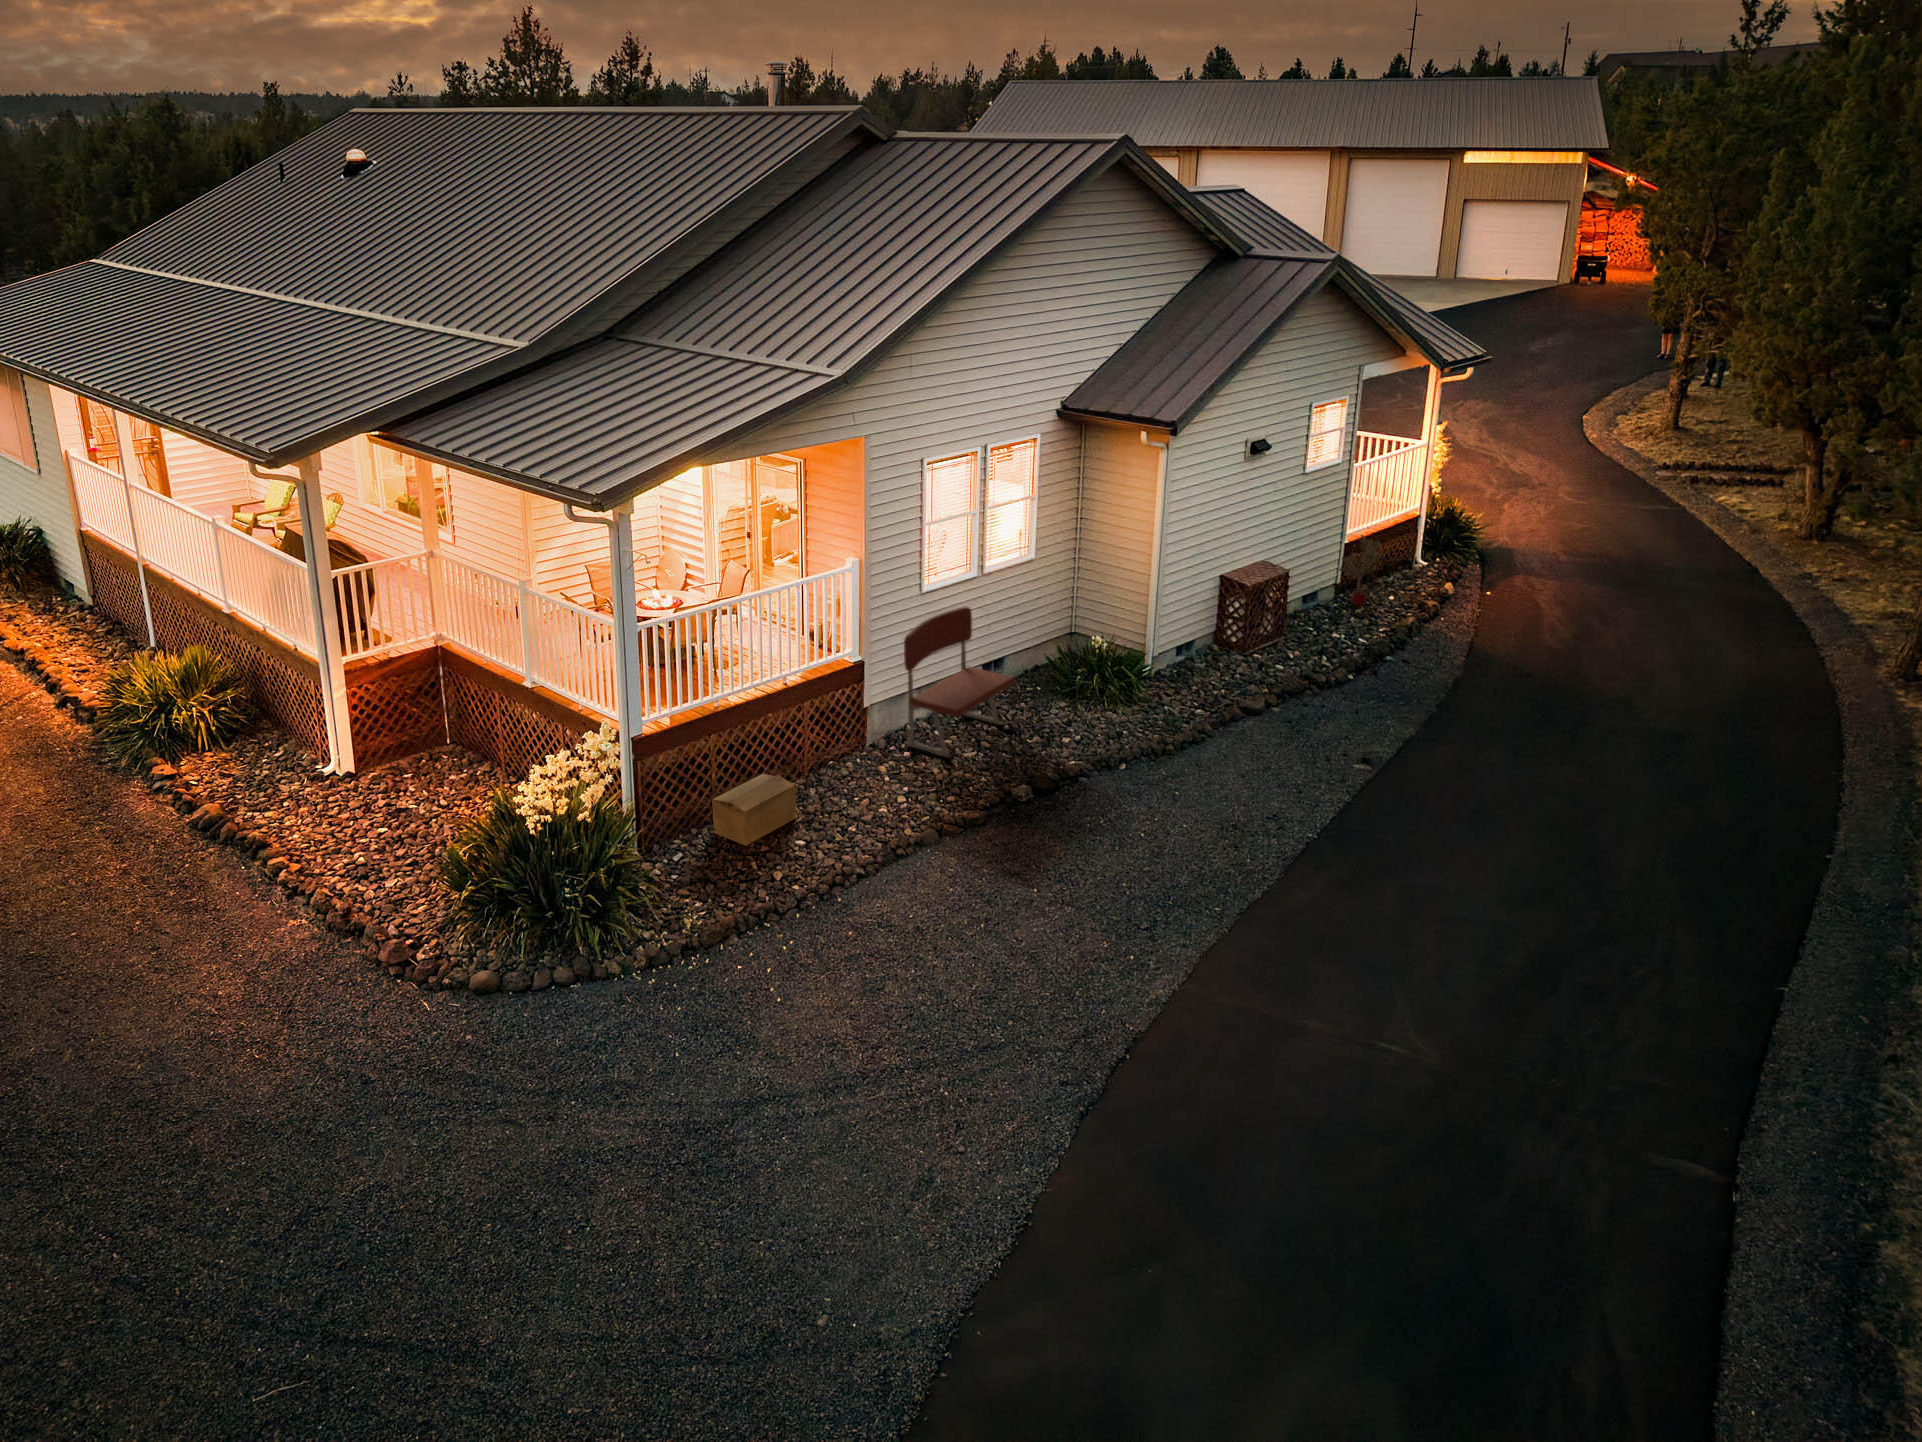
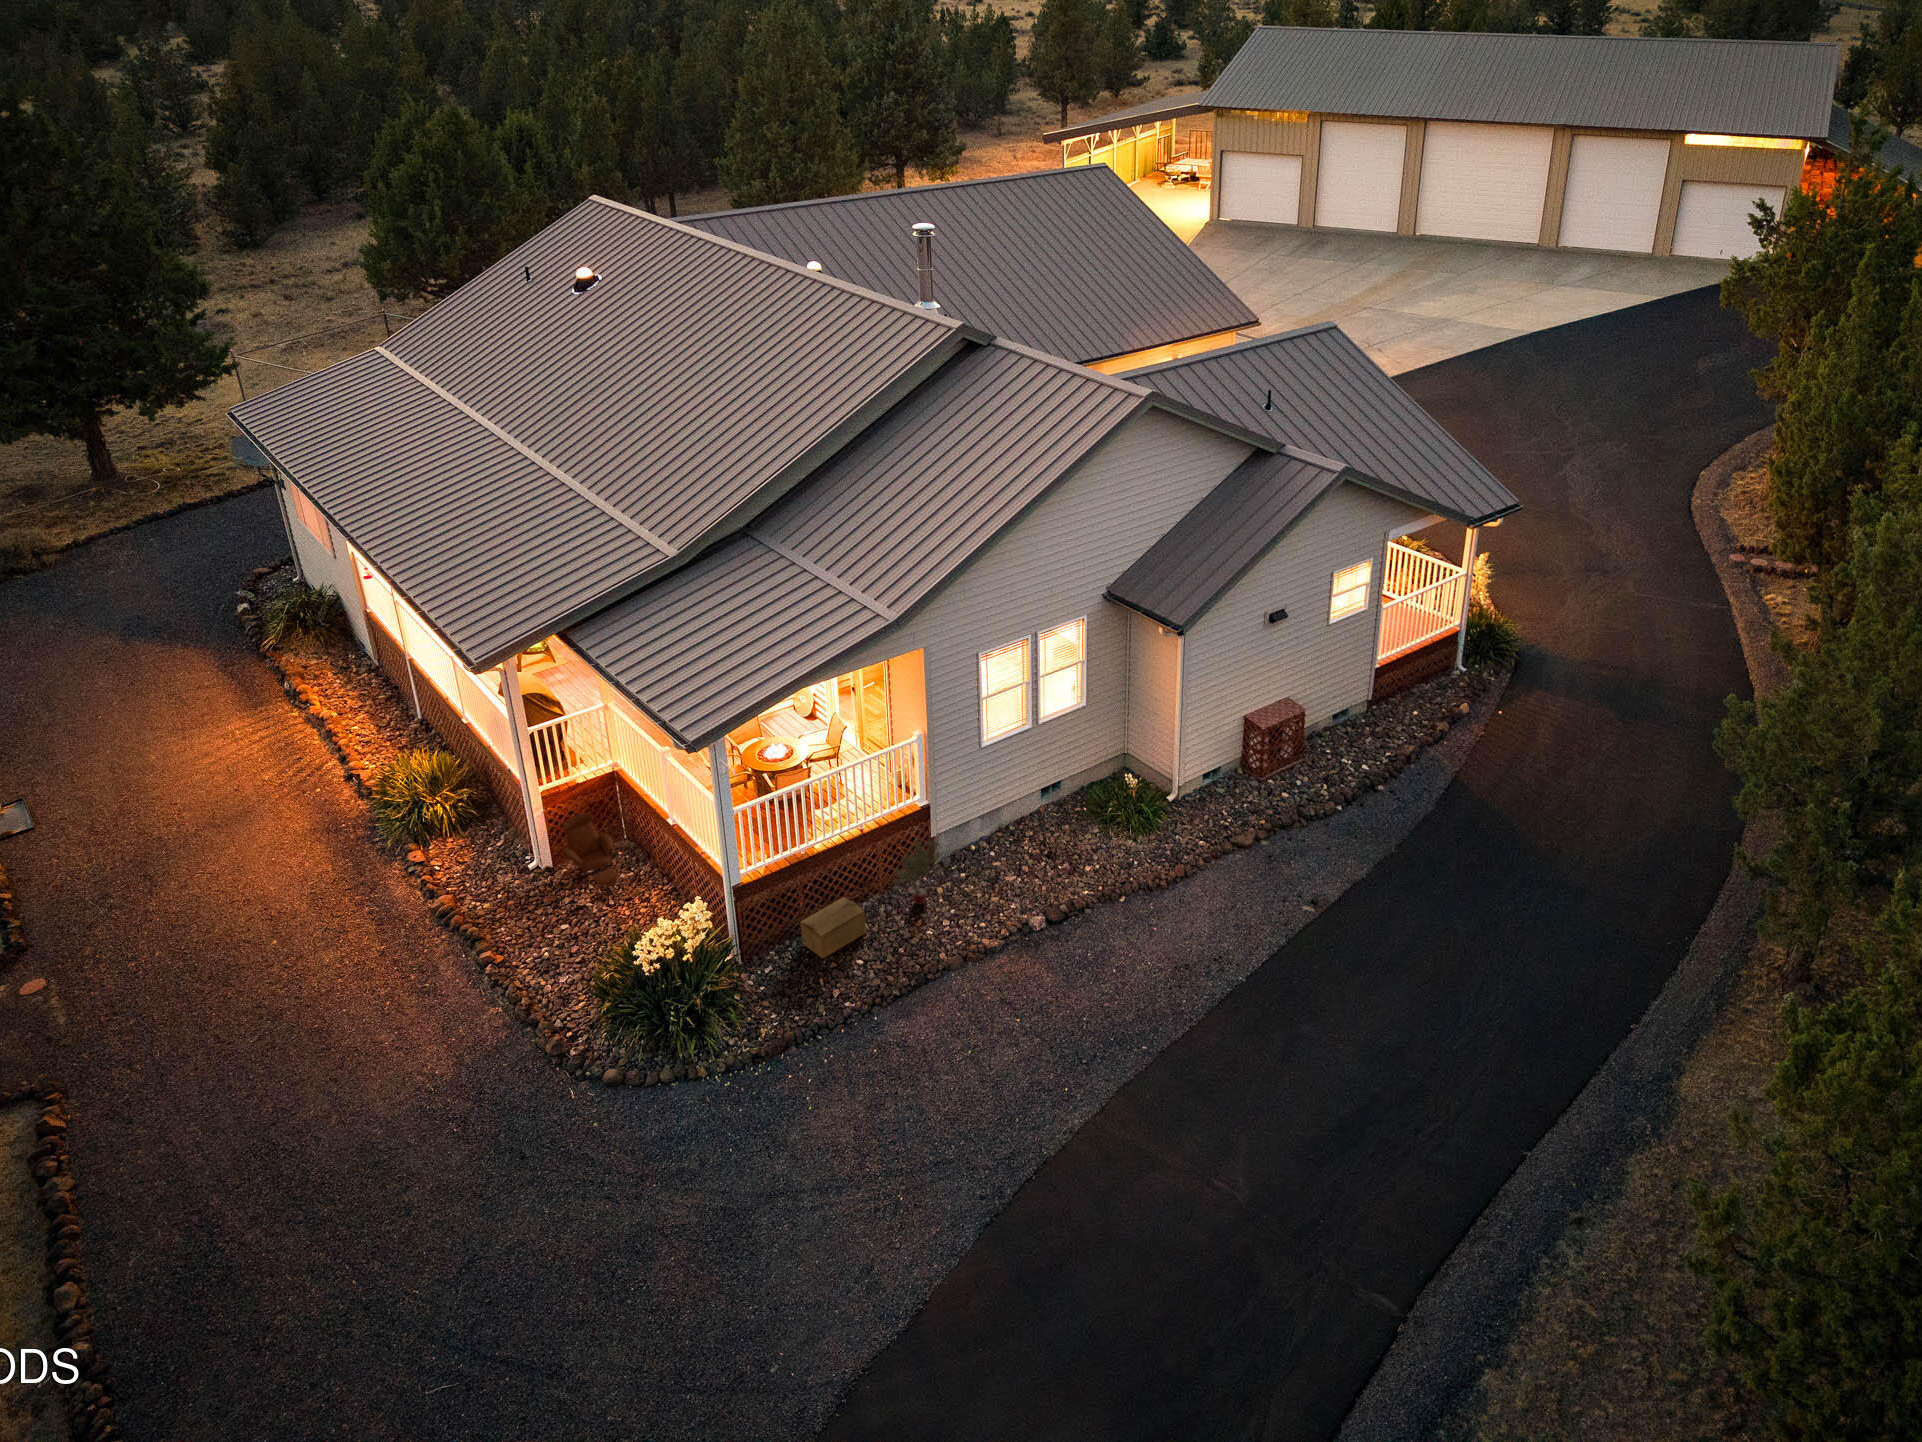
potted tree: present [1339,535,1382,606] -> present [894,838,940,905]
bench: present [904,606,1015,756] -> none [962,754,1055,877]
lounge chair: none [370,698,456,803] -> present [562,813,619,898]

